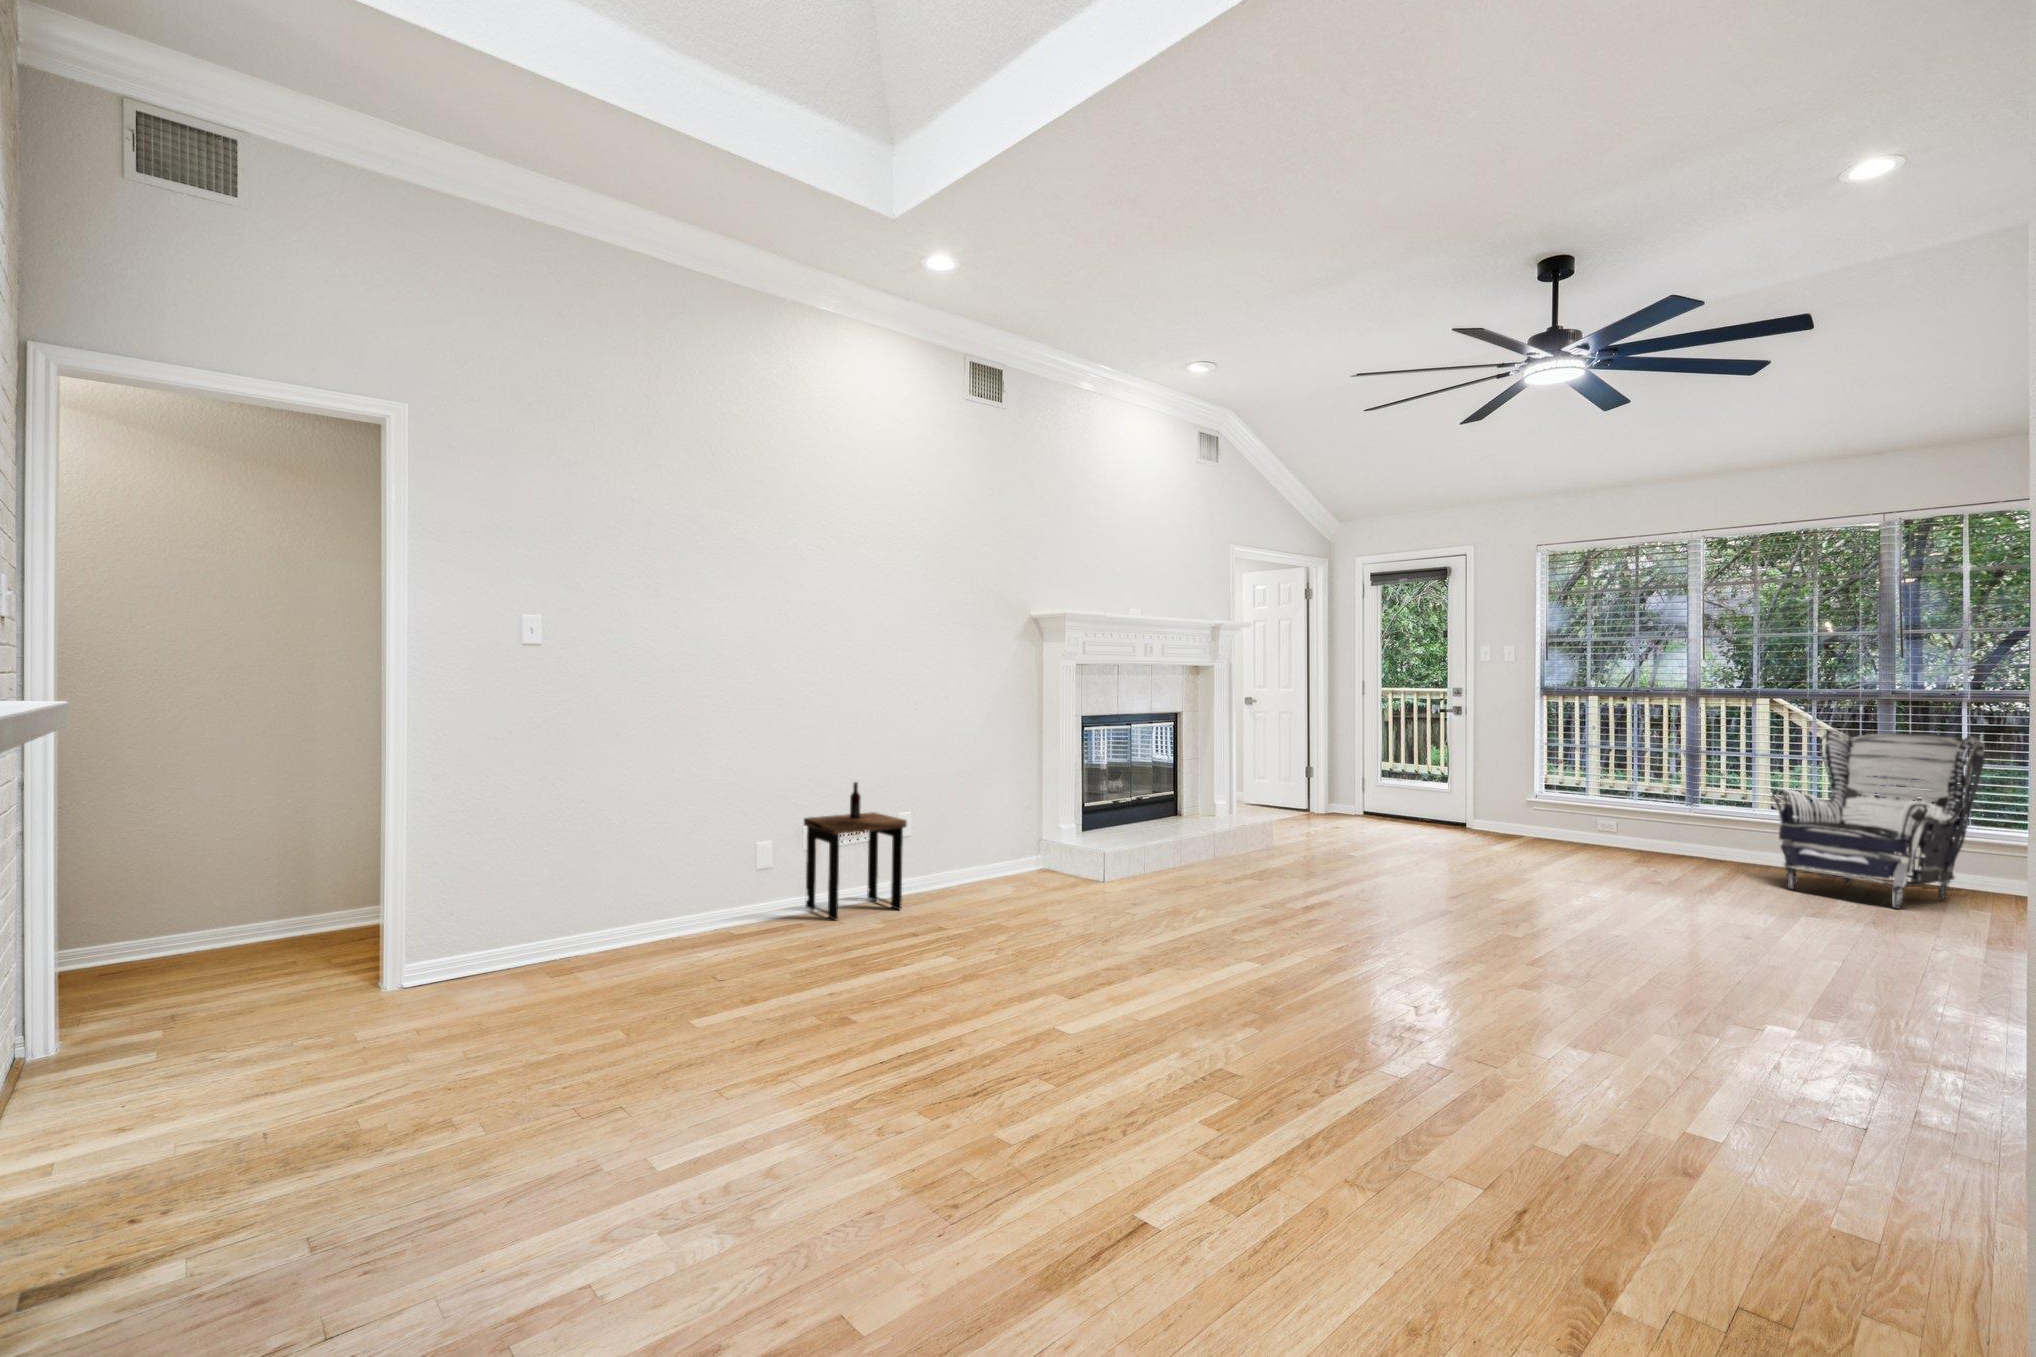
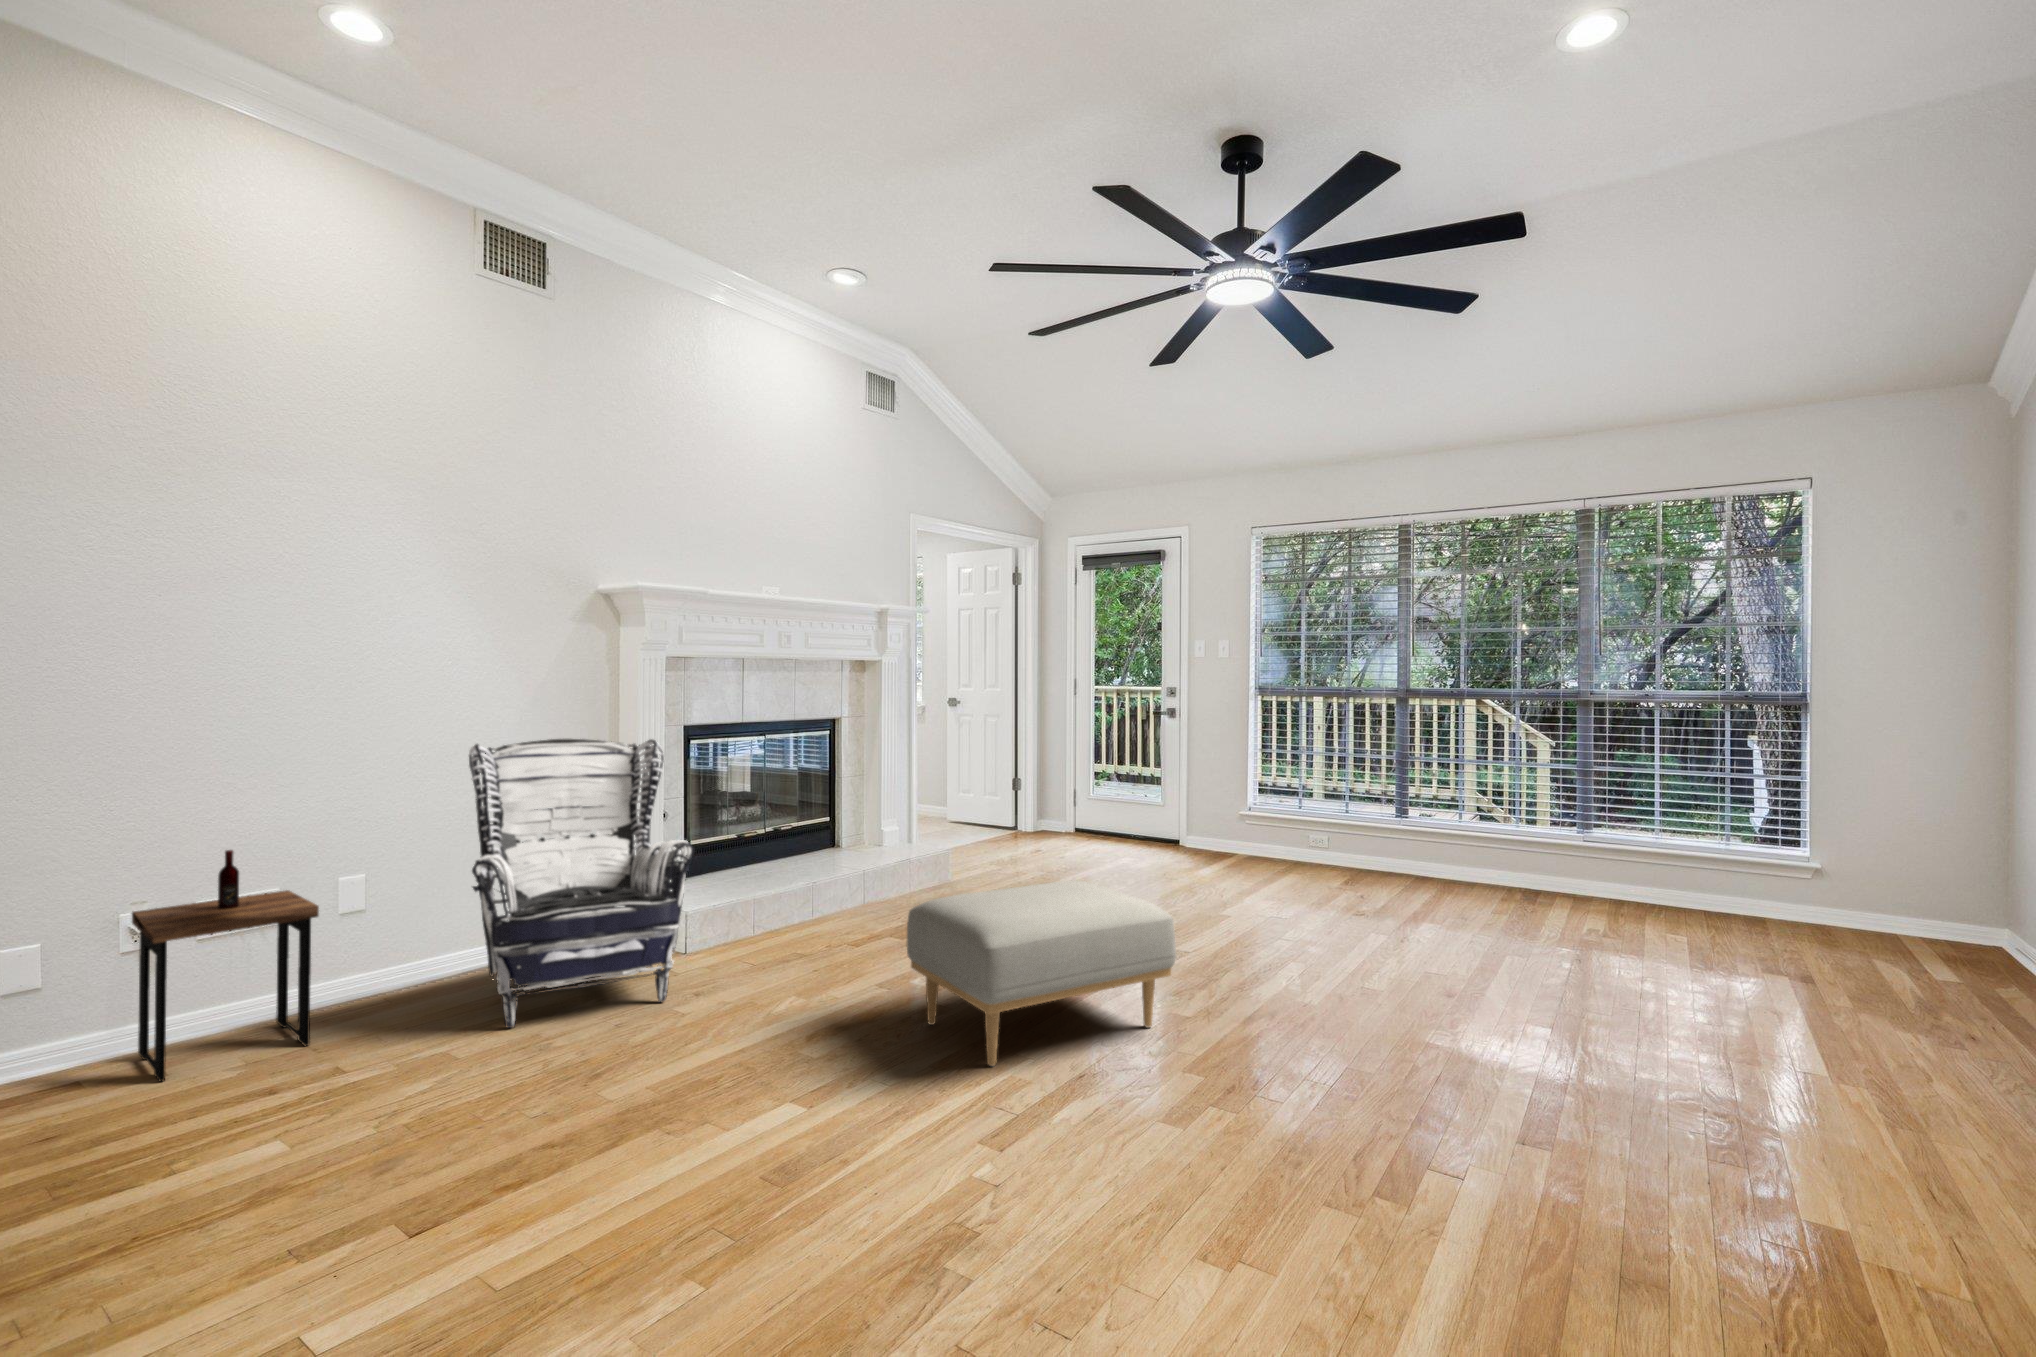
armchair: present [1772,730,1985,909] -> present [469,739,695,1028]
ottoman: none [1293,831,1508,950] -> present [907,881,1176,1066]

